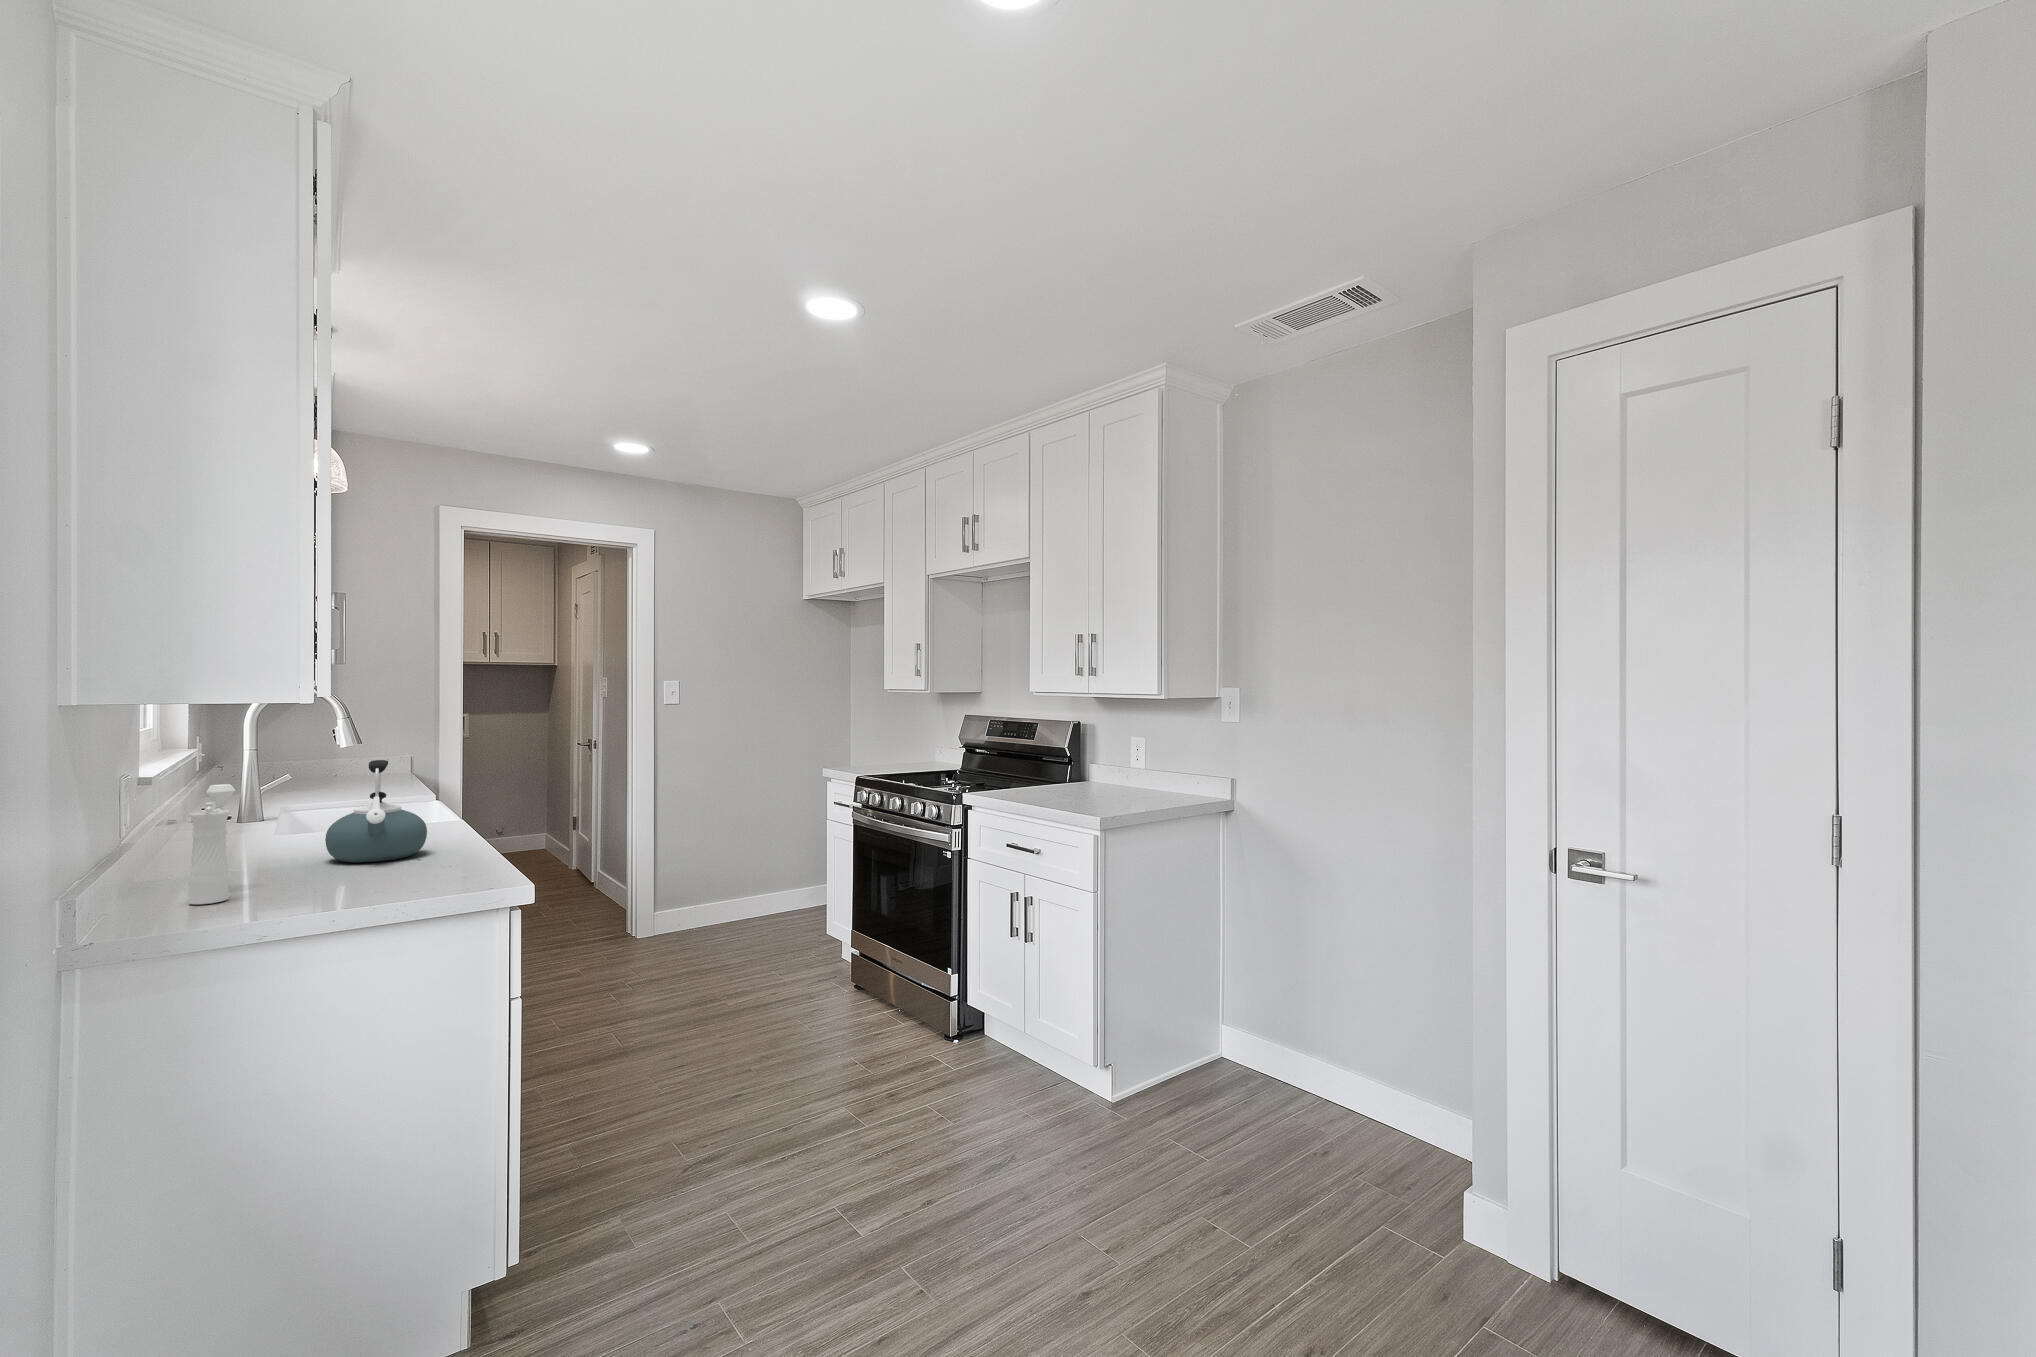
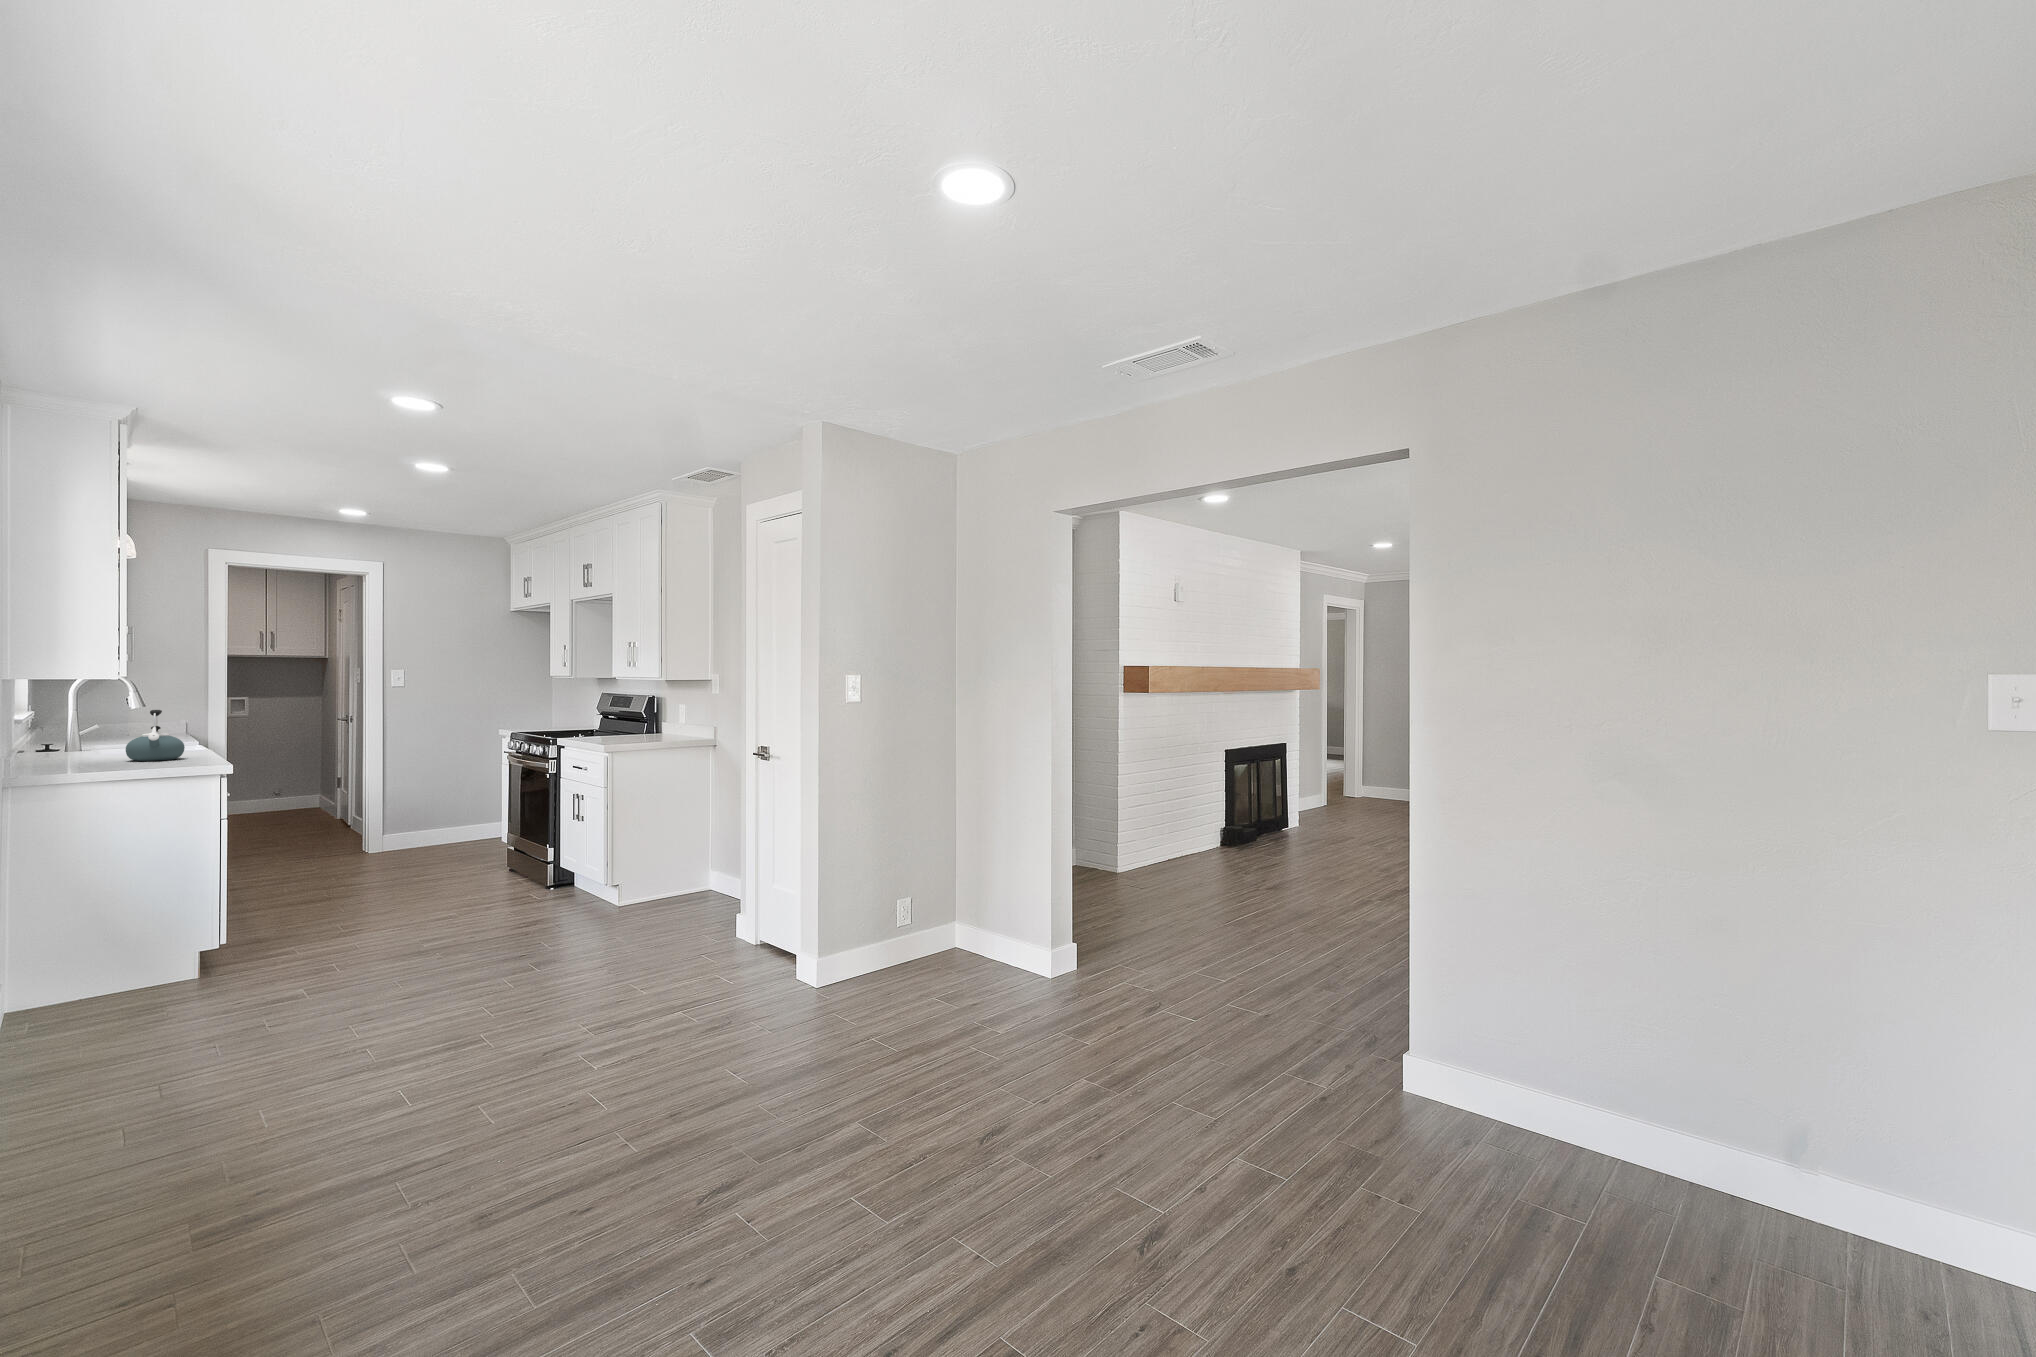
pepper mill: present [189,784,235,904] -> none [56,718,78,770]

